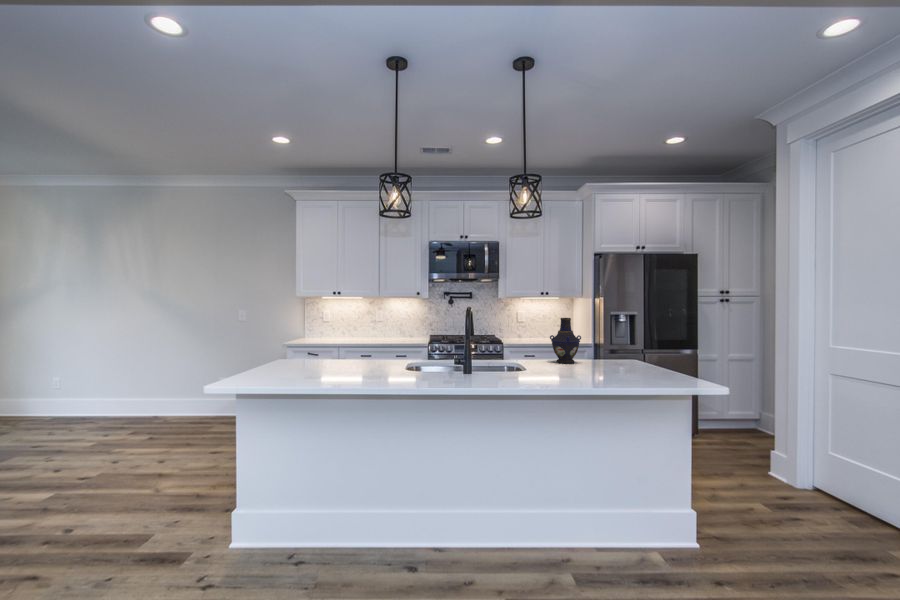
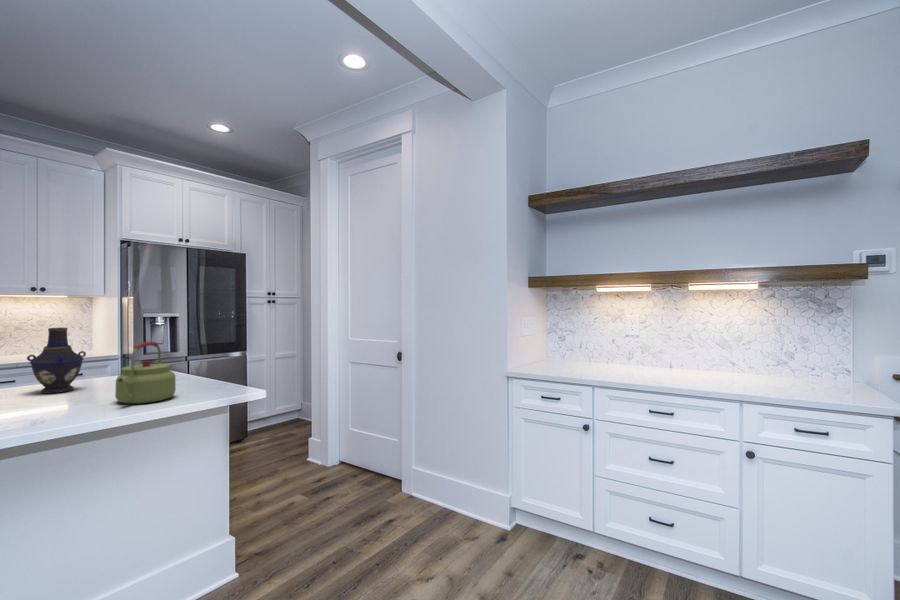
kettle: none [604,330,646,377] -> present [115,342,176,404]

